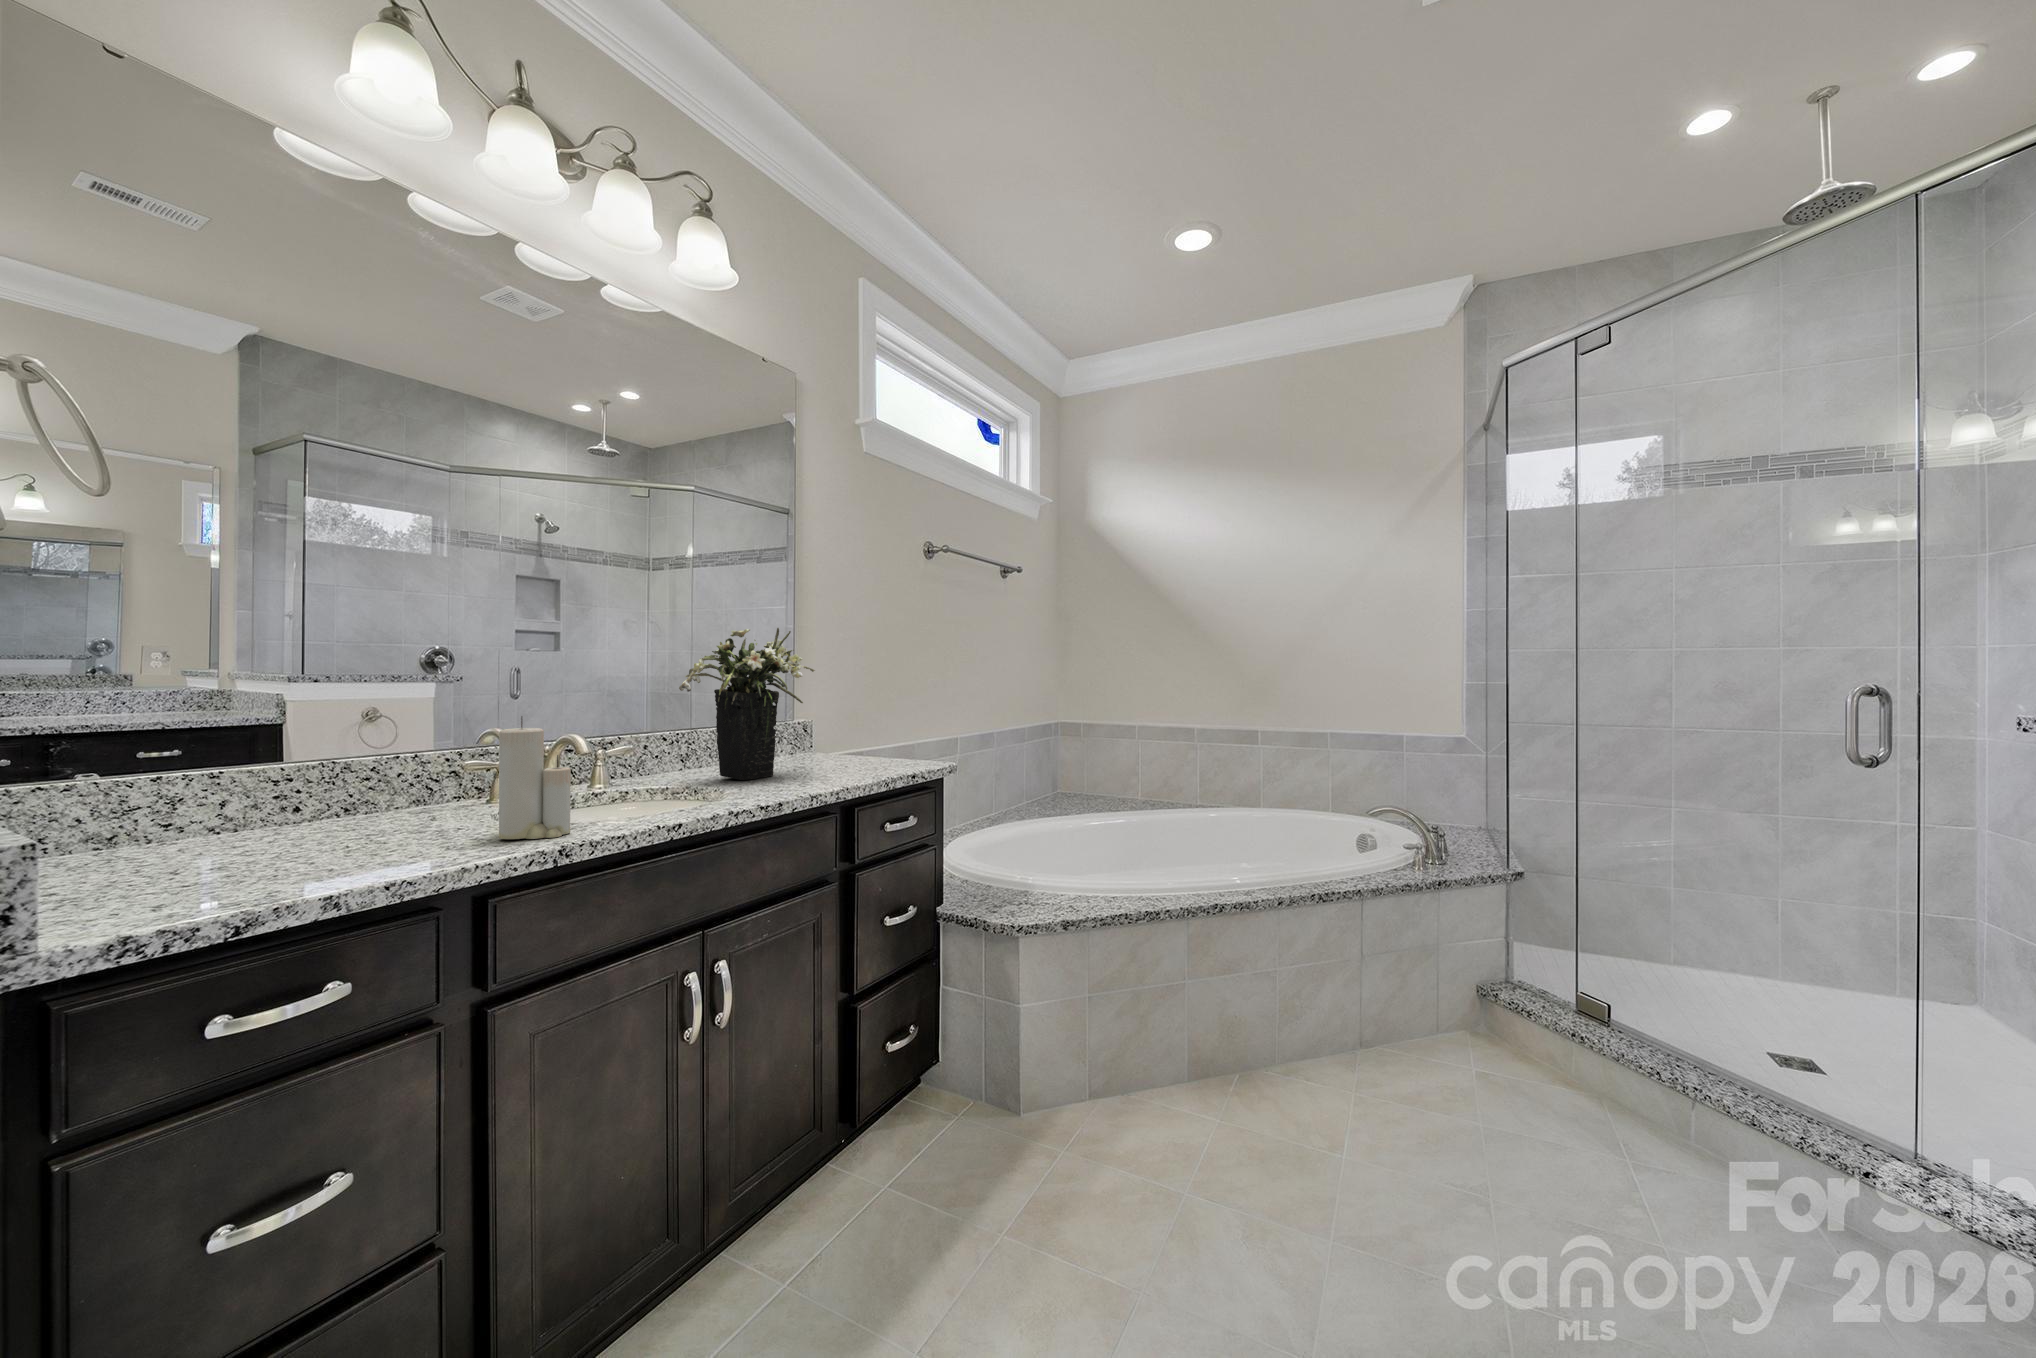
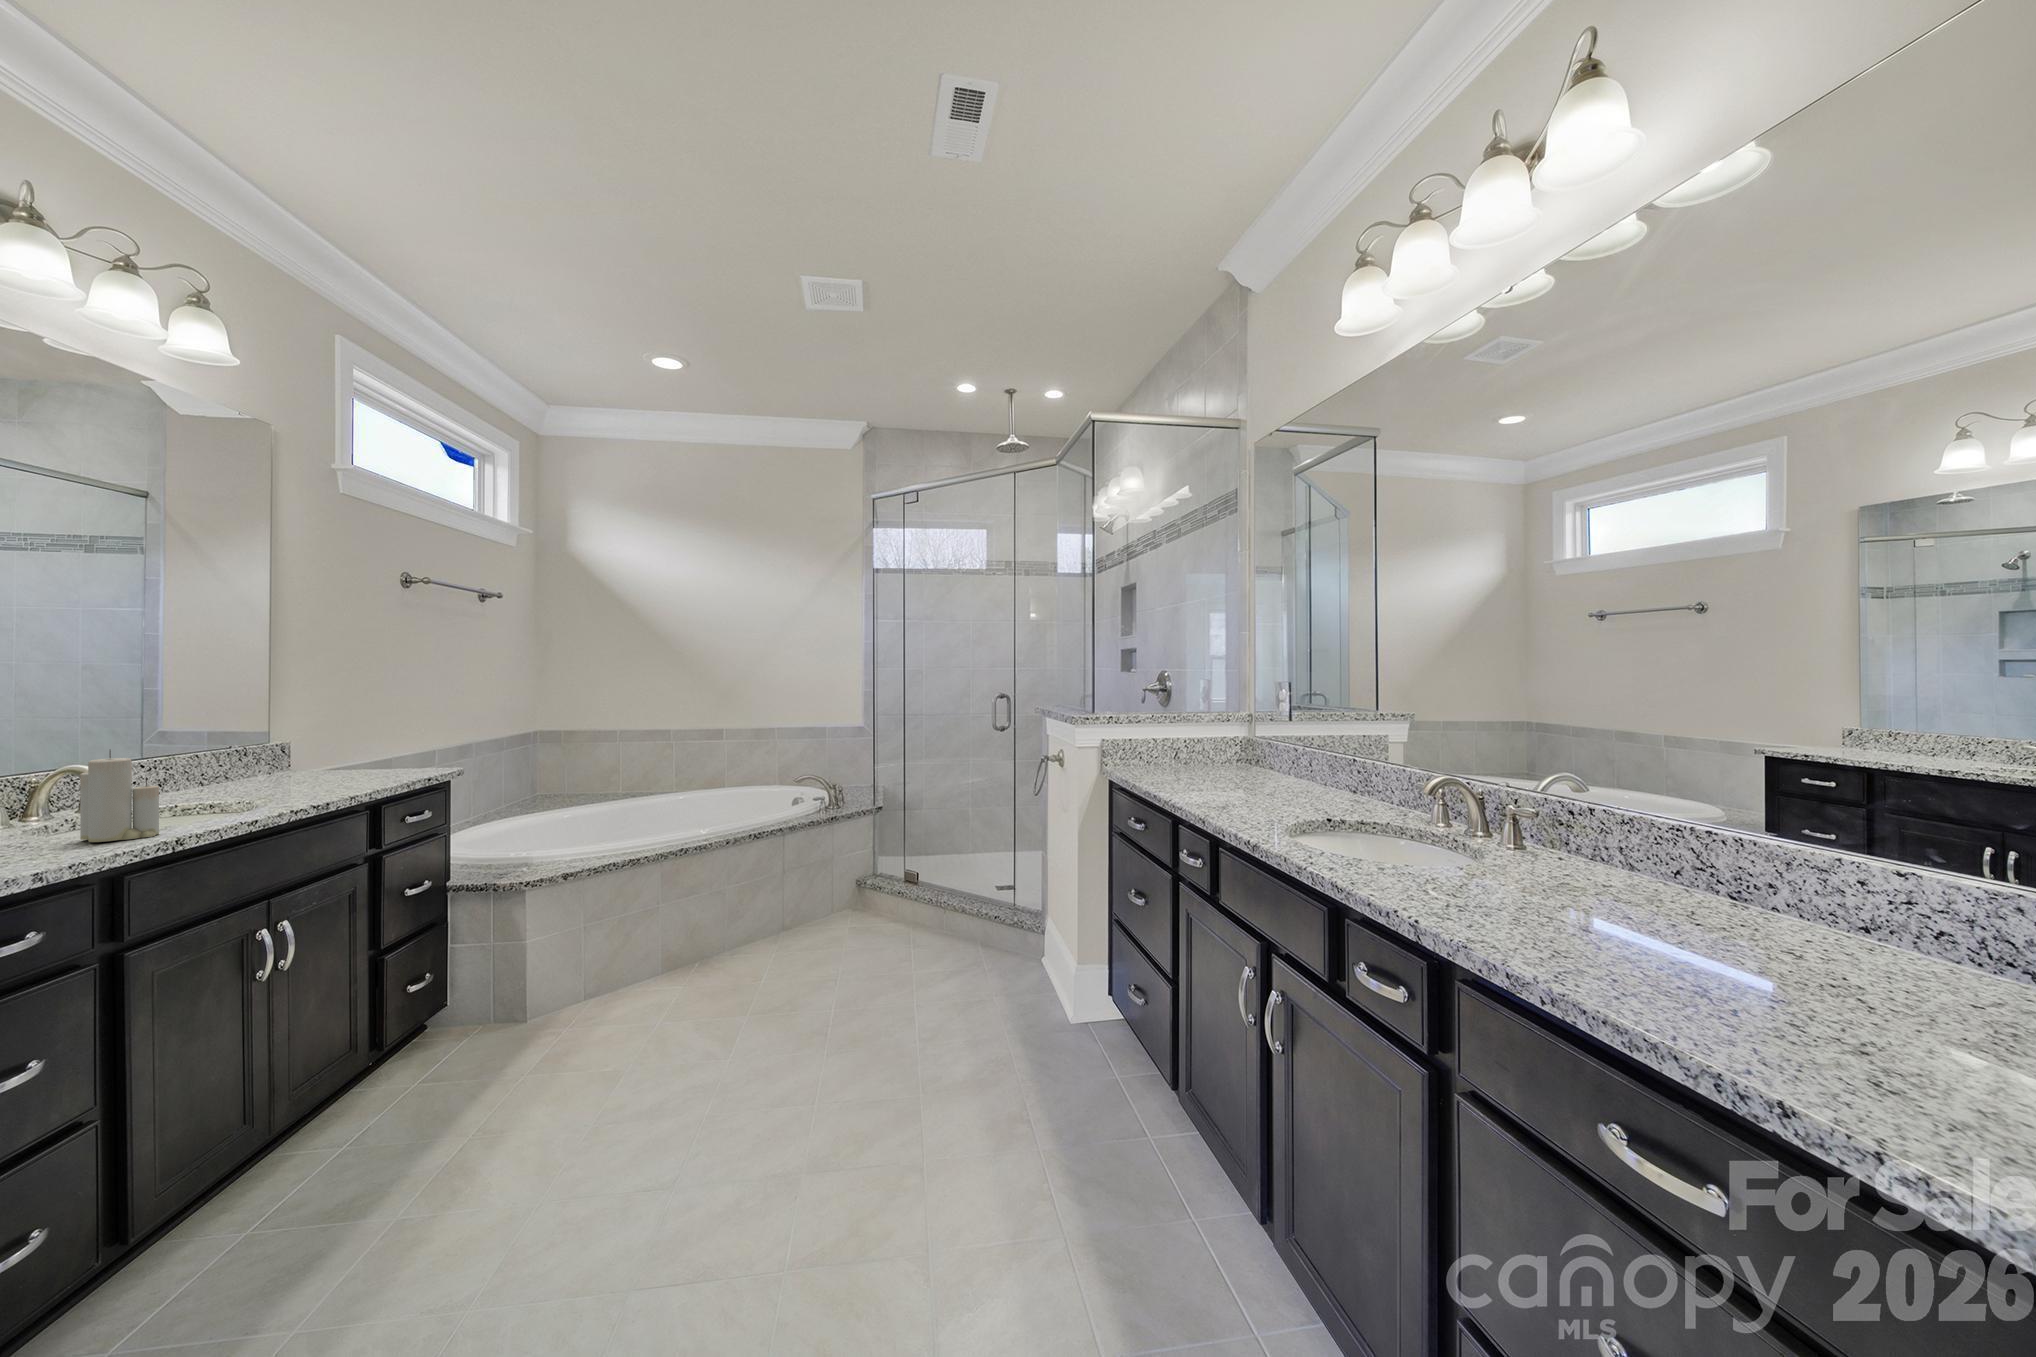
flower arrangement: present [679,628,815,780] -> none [187,665,334,795]

